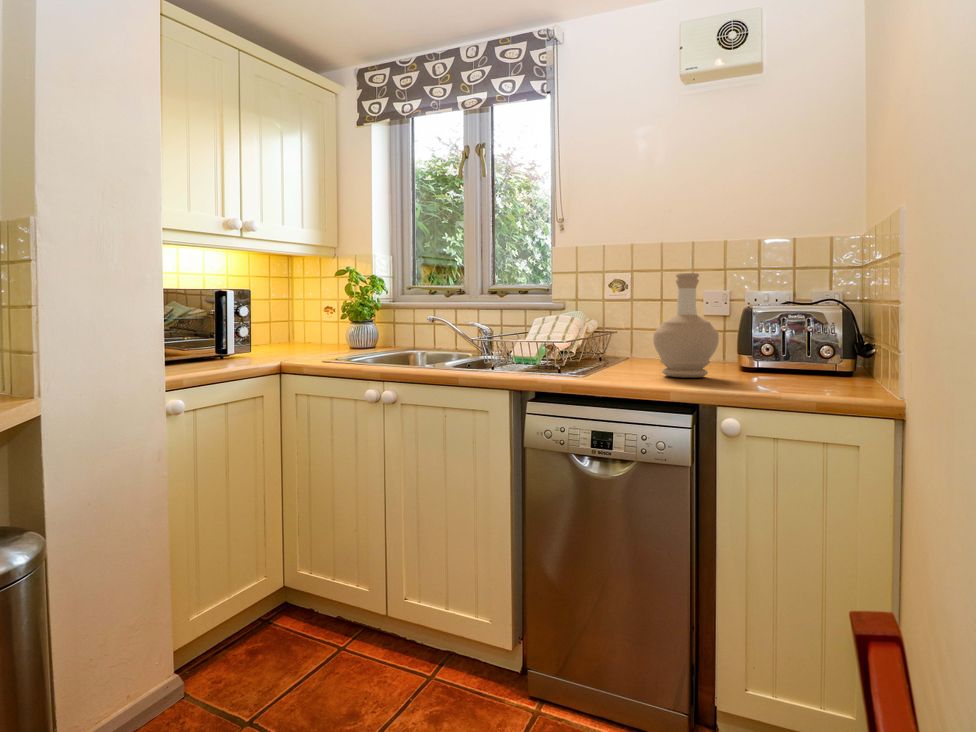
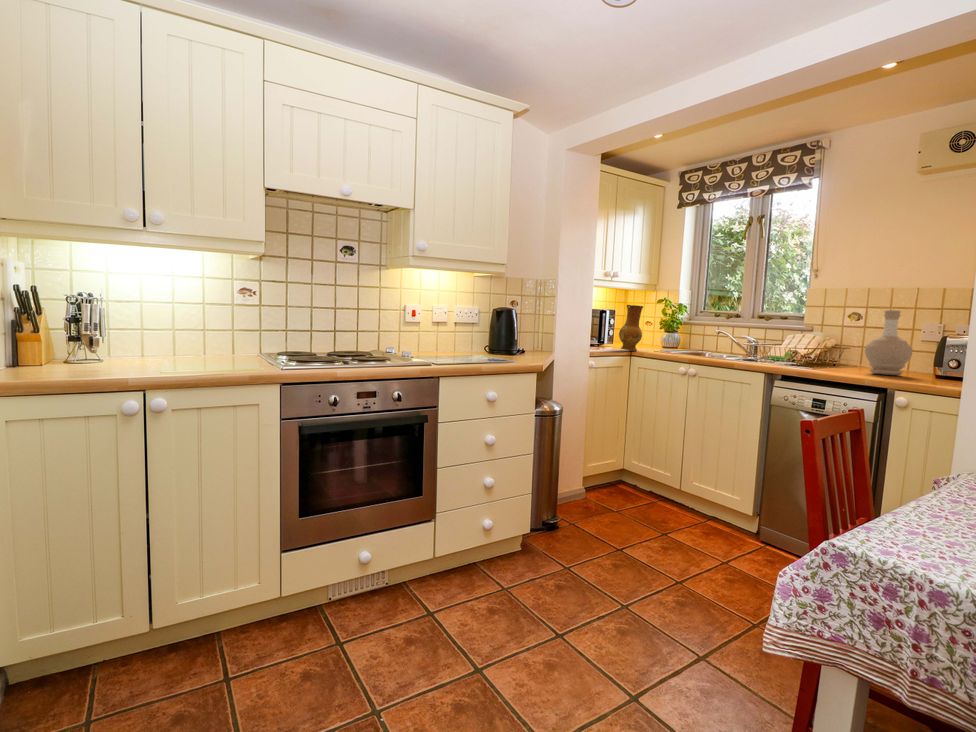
ceramic jug: none [269,280,311,361] -> present [619,305,643,351]

